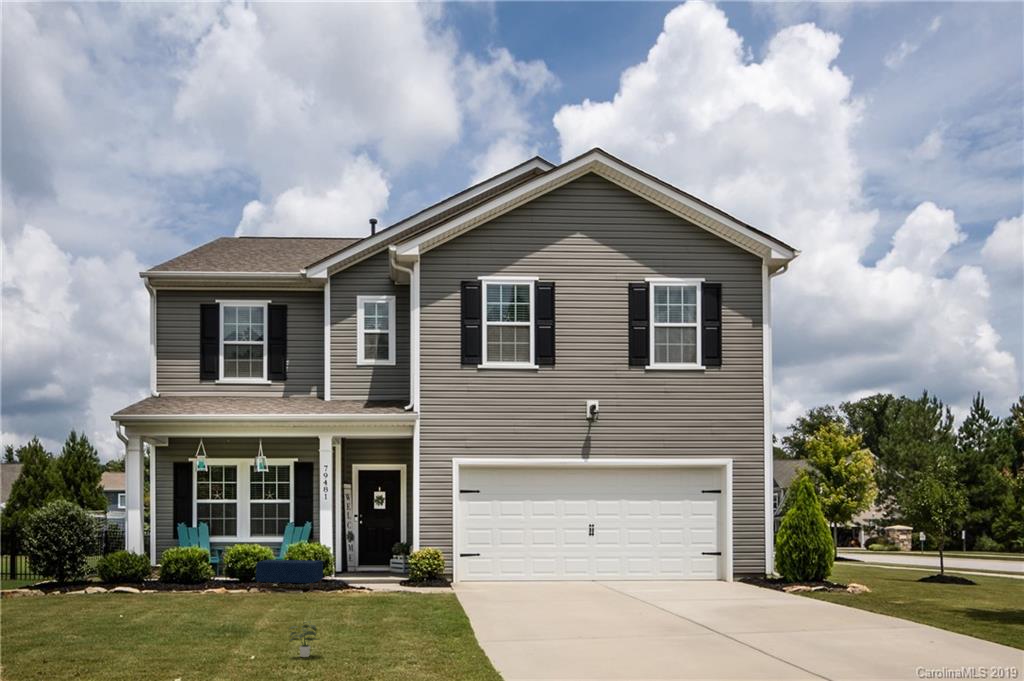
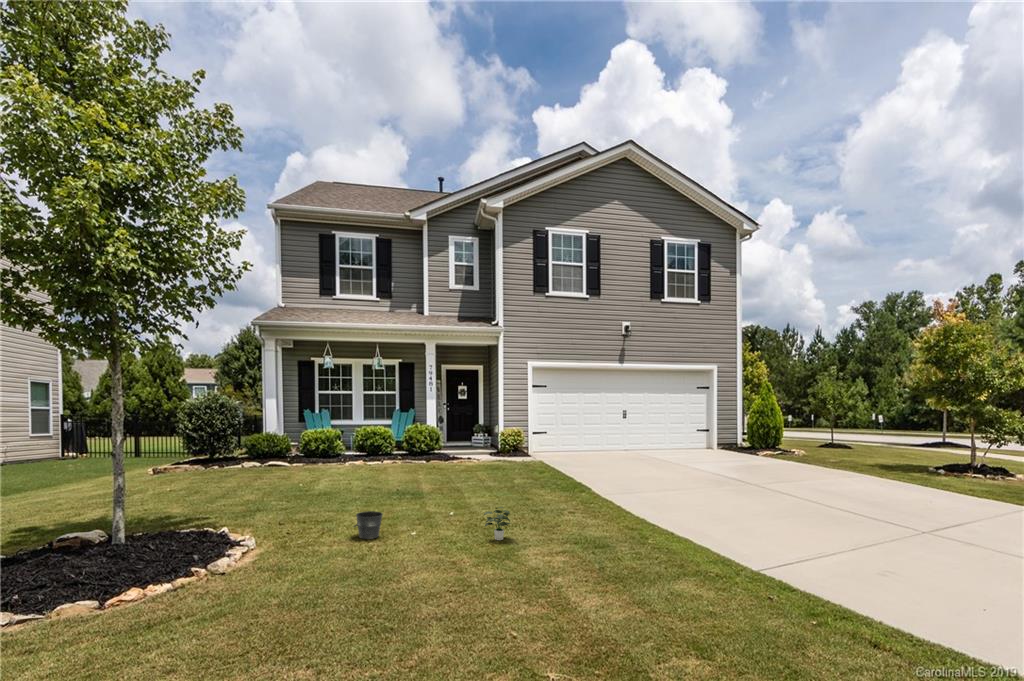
bench: present [256,559,323,592] -> none [383,439,436,466]
bucket: none [151,628,183,656] -> present [354,511,383,539]

